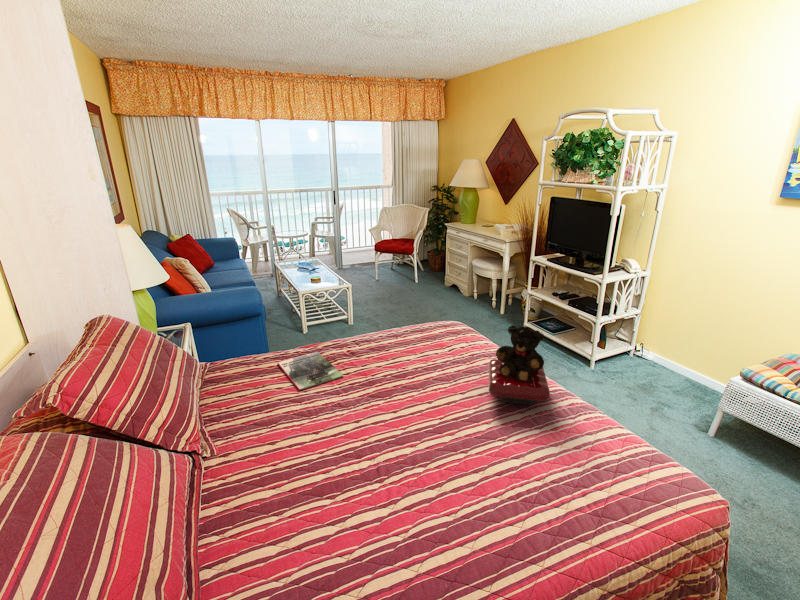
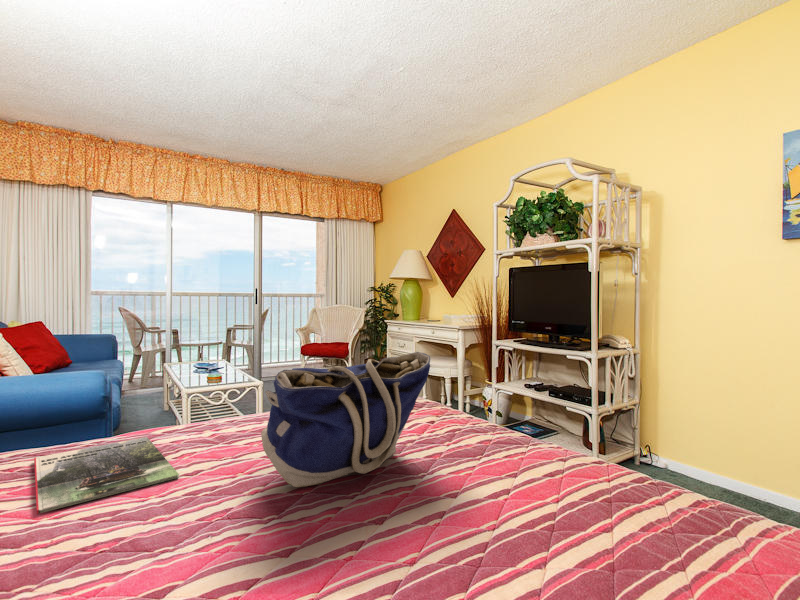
tote bag: none [377,322,458,385] -> present [261,352,430,487]
teddy bear: present [489,325,550,405] -> none [499,336,671,511]

